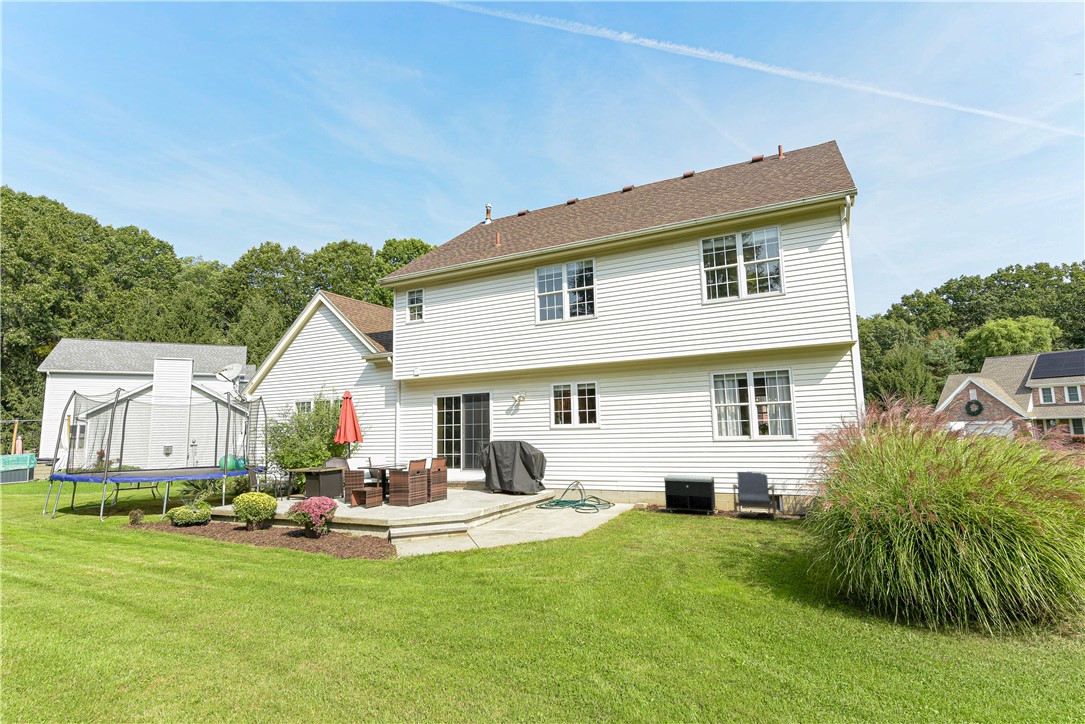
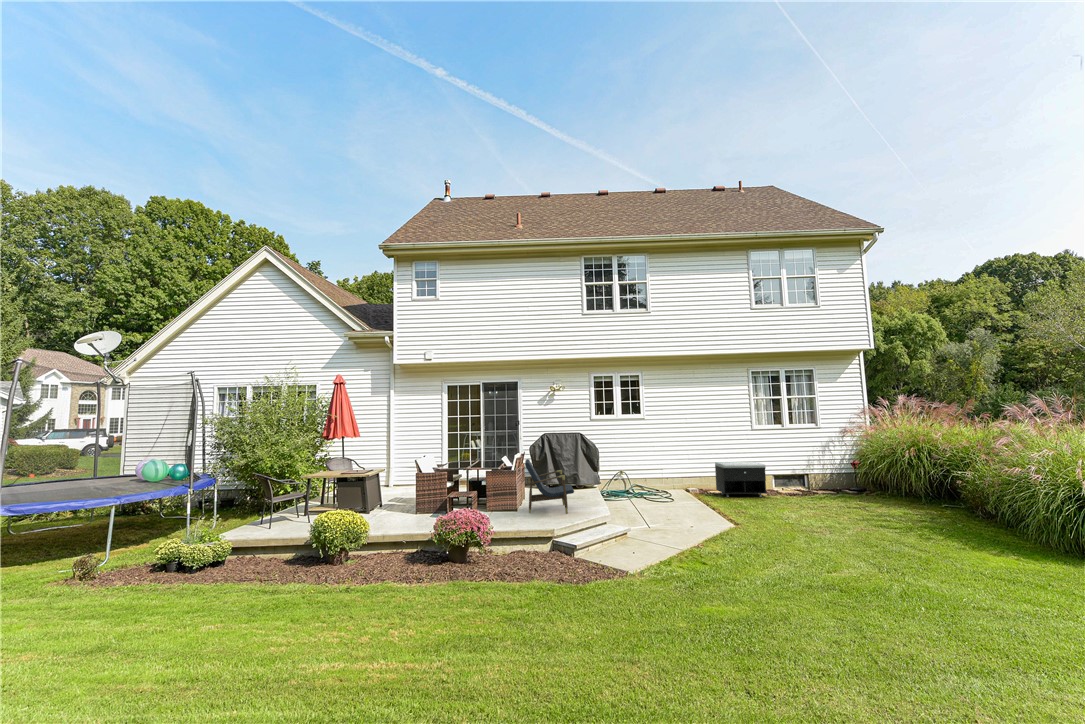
lounge chair: present [733,471,776,519] -> present [525,459,574,514]

